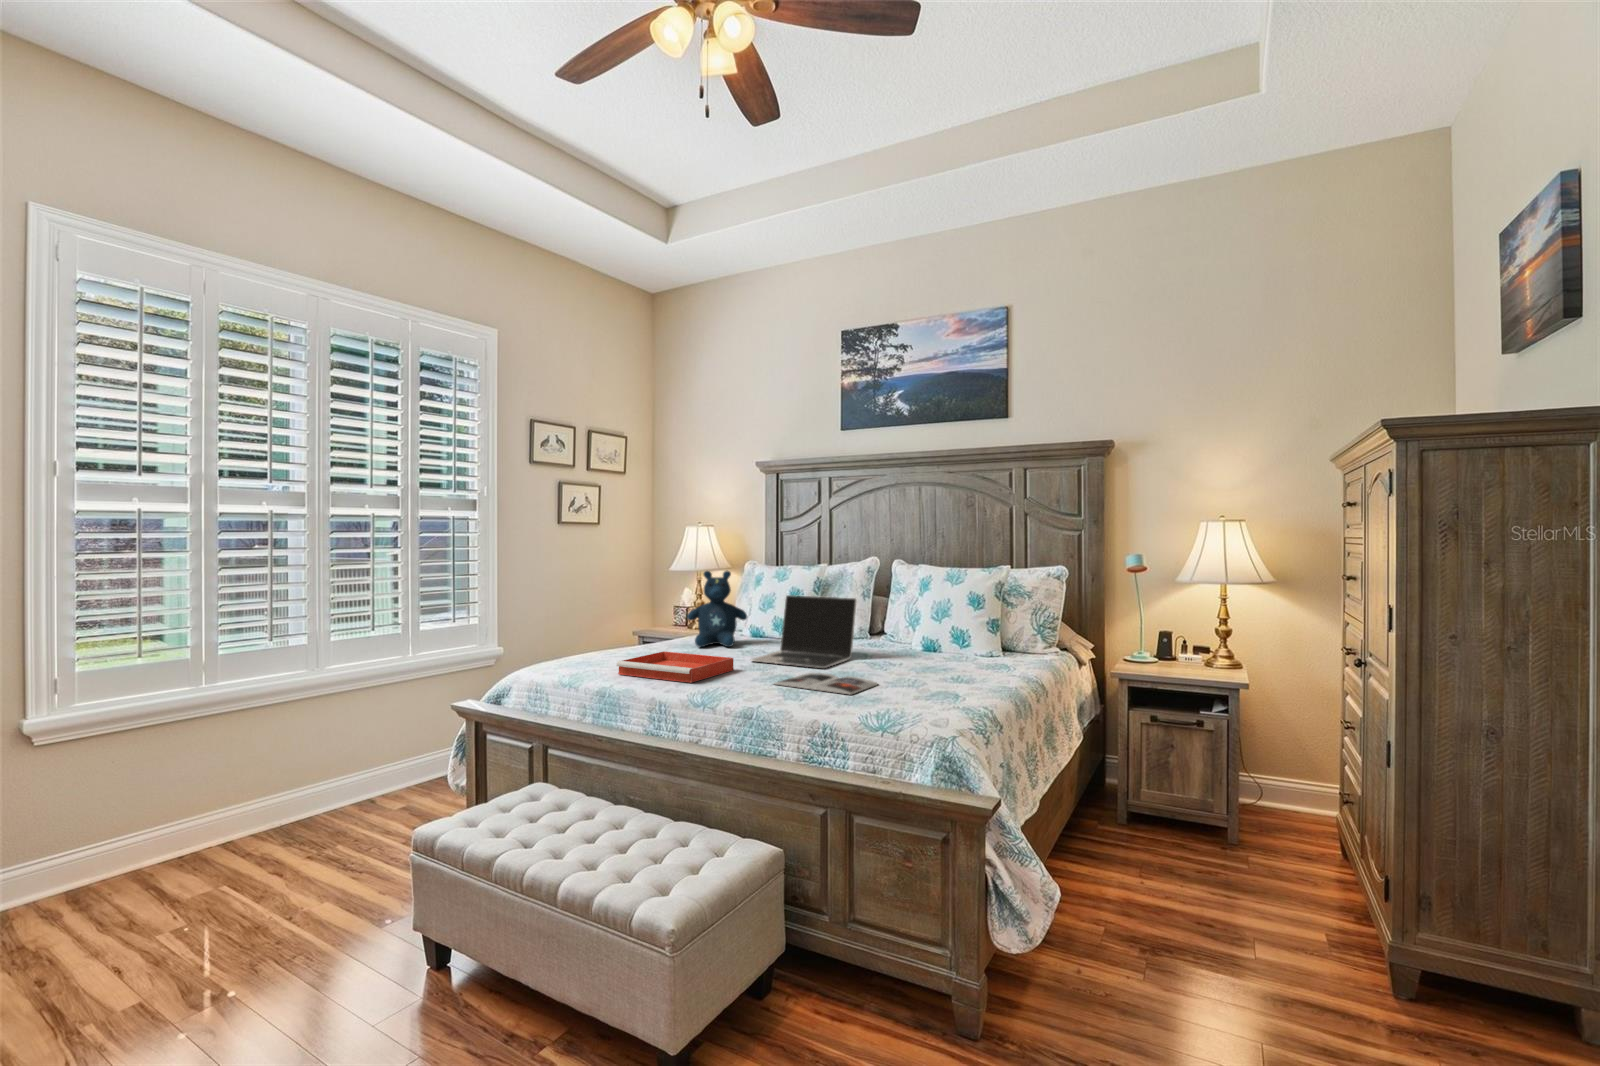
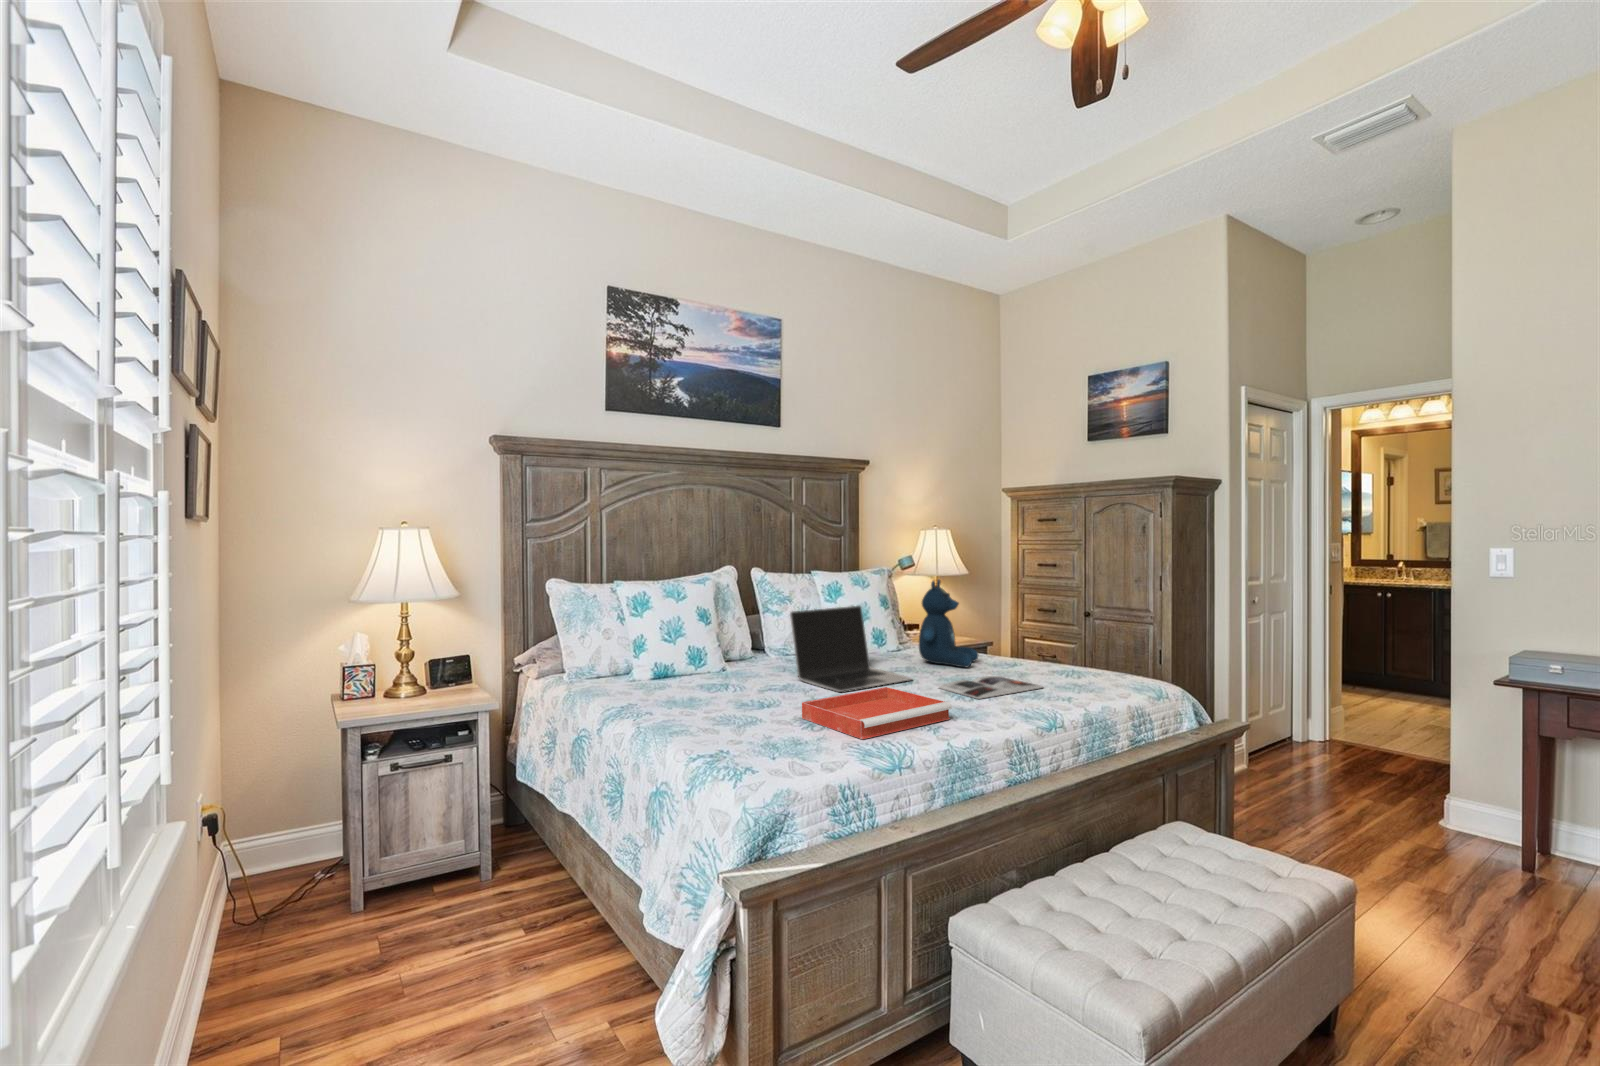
stuffed bear: present [687,571,747,647] -> present [919,579,978,667]

